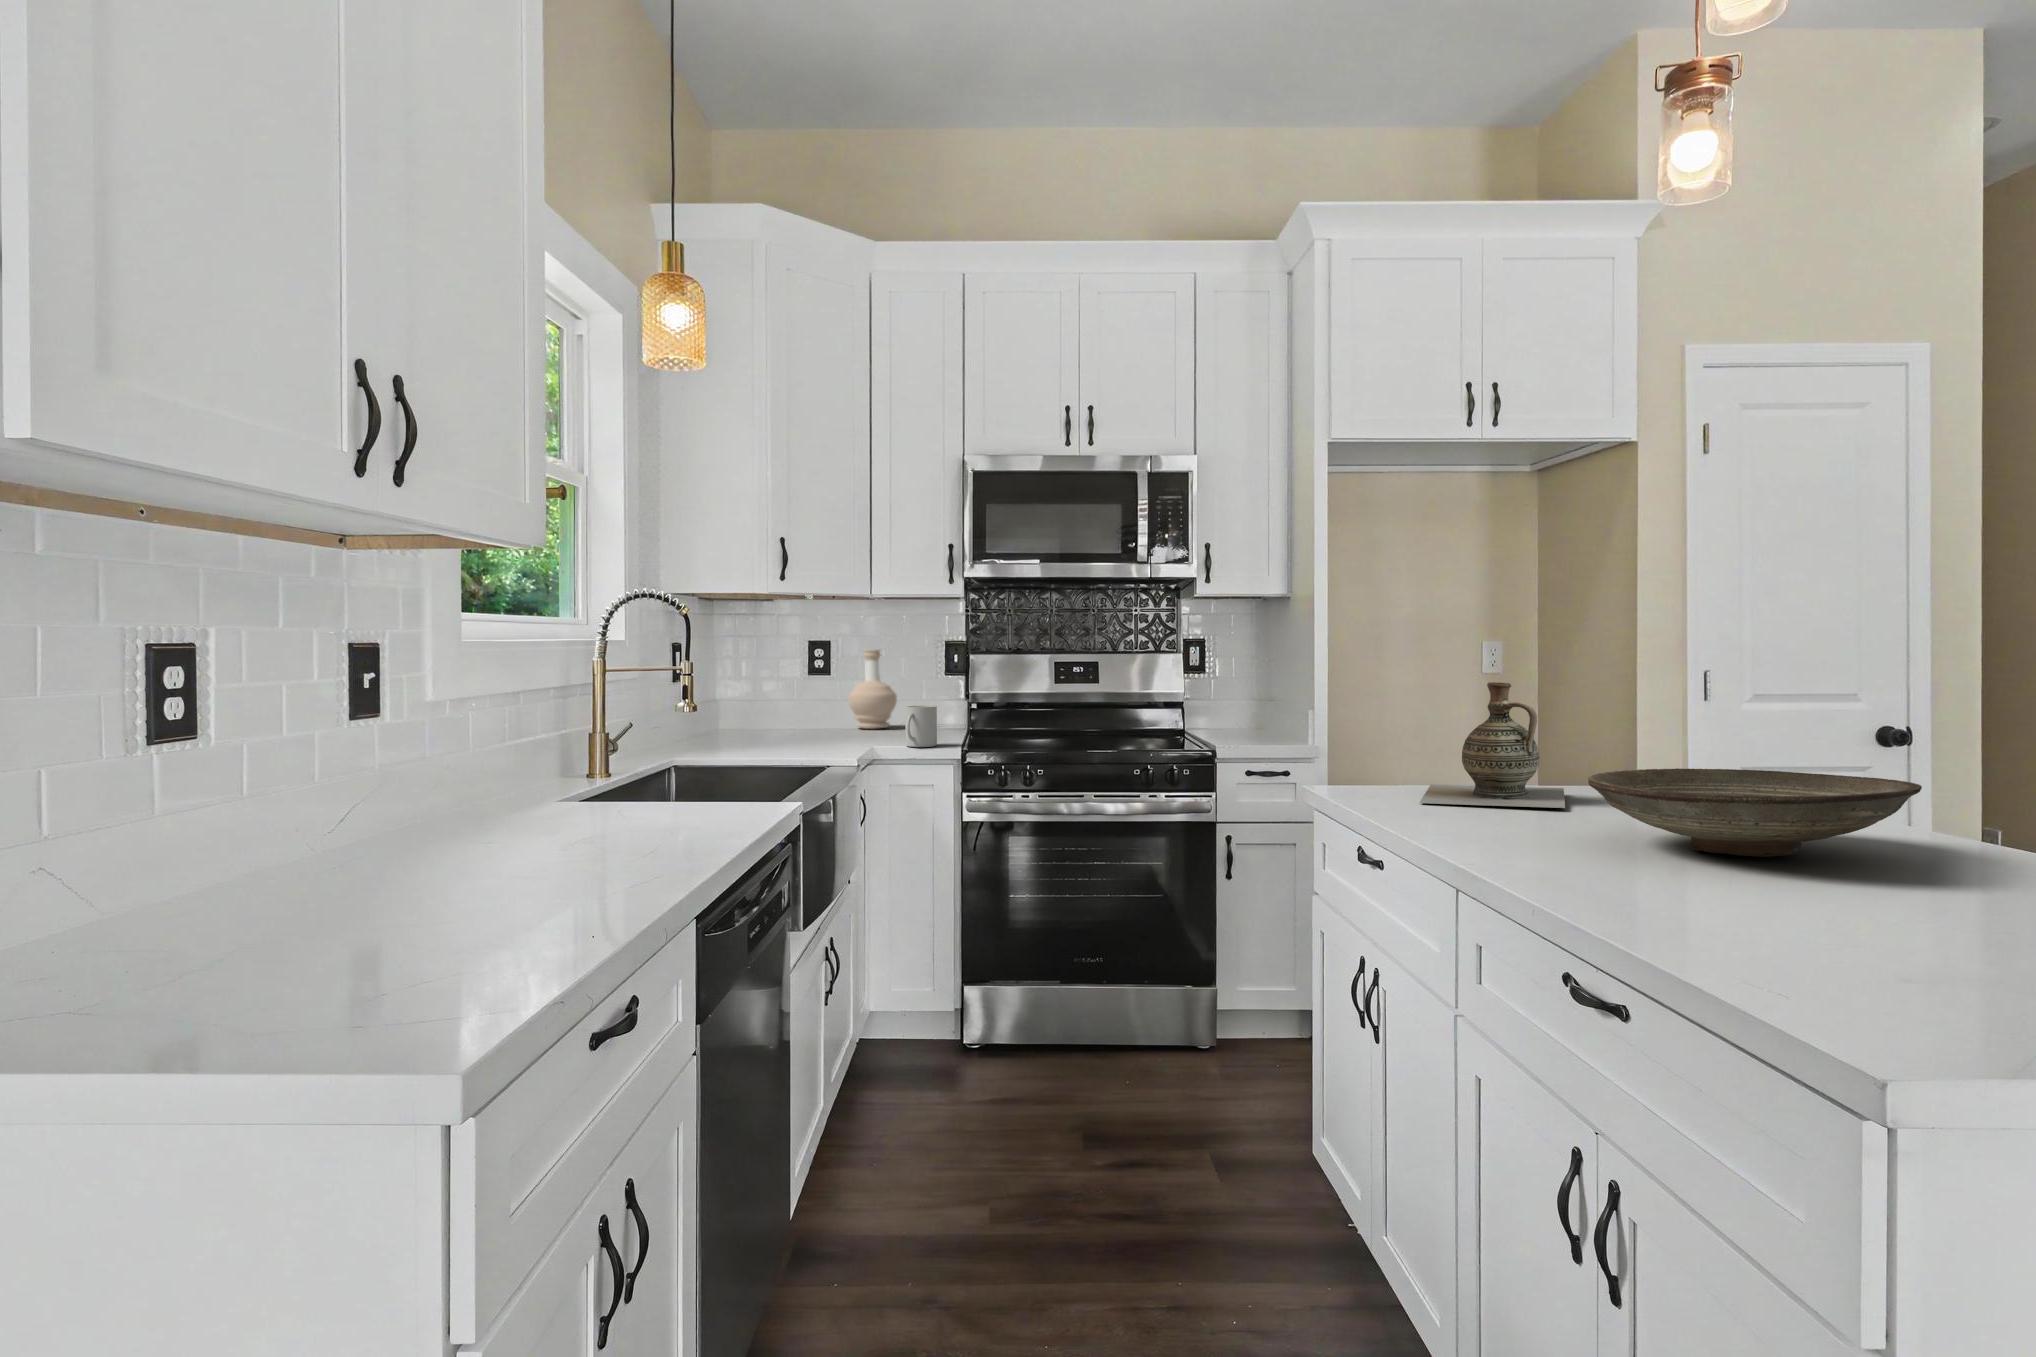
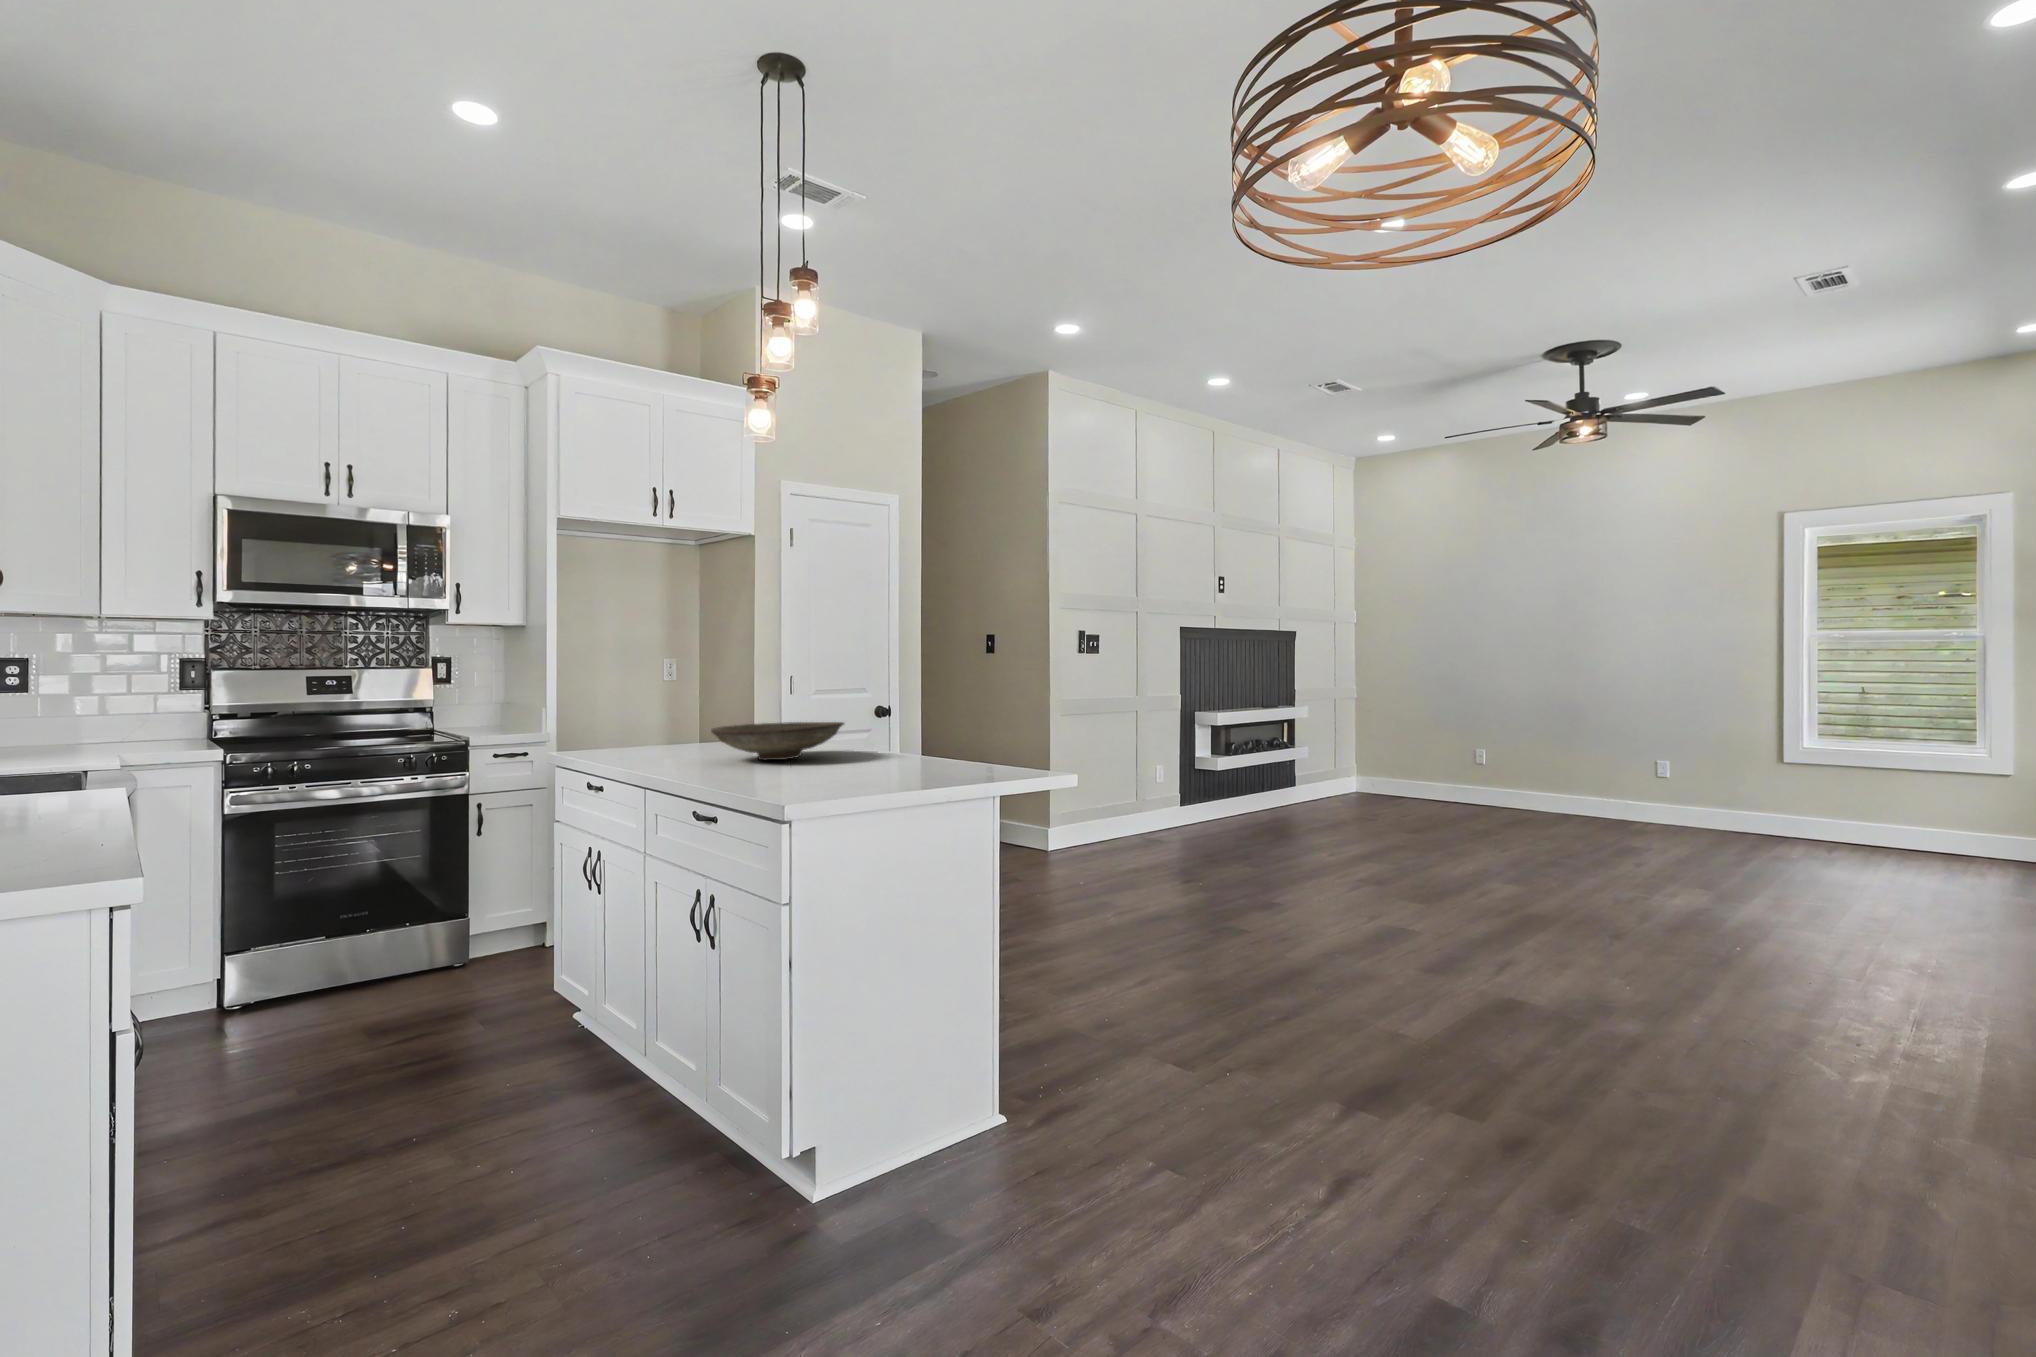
bottle: present [849,649,897,729] -> none [53,663,118,740]
ceramic jug: present [1419,682,1565,808] -> none [623,683,706,754]
mug: present [905,706,937,747] -> none [153,714,191,751]

